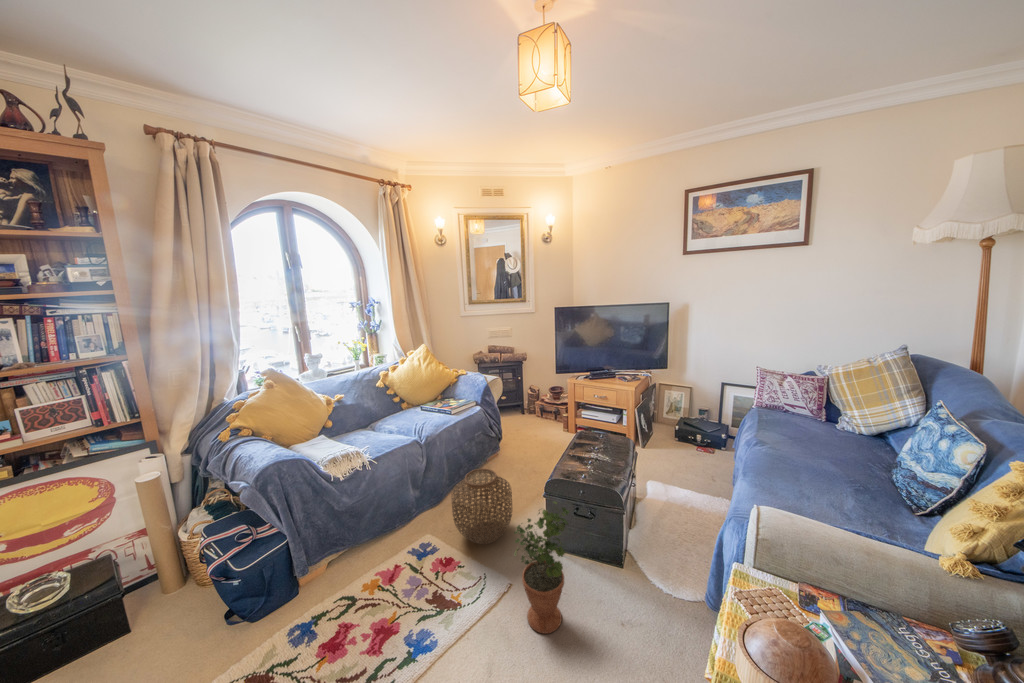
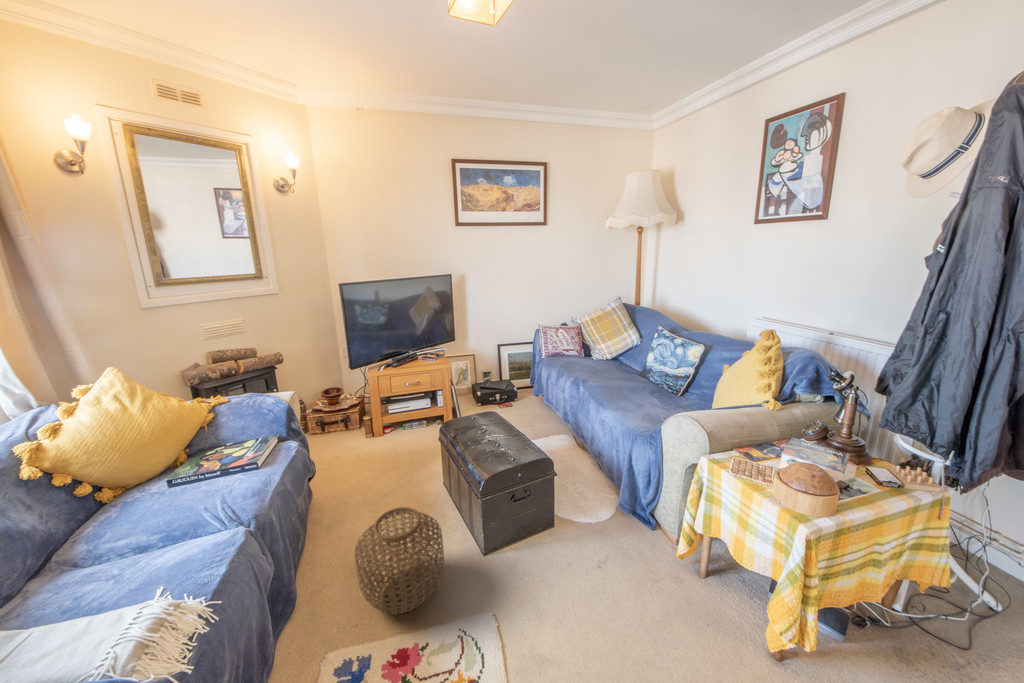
potted plant: present [514,502,569,634] -> none [519,488,578,630]

